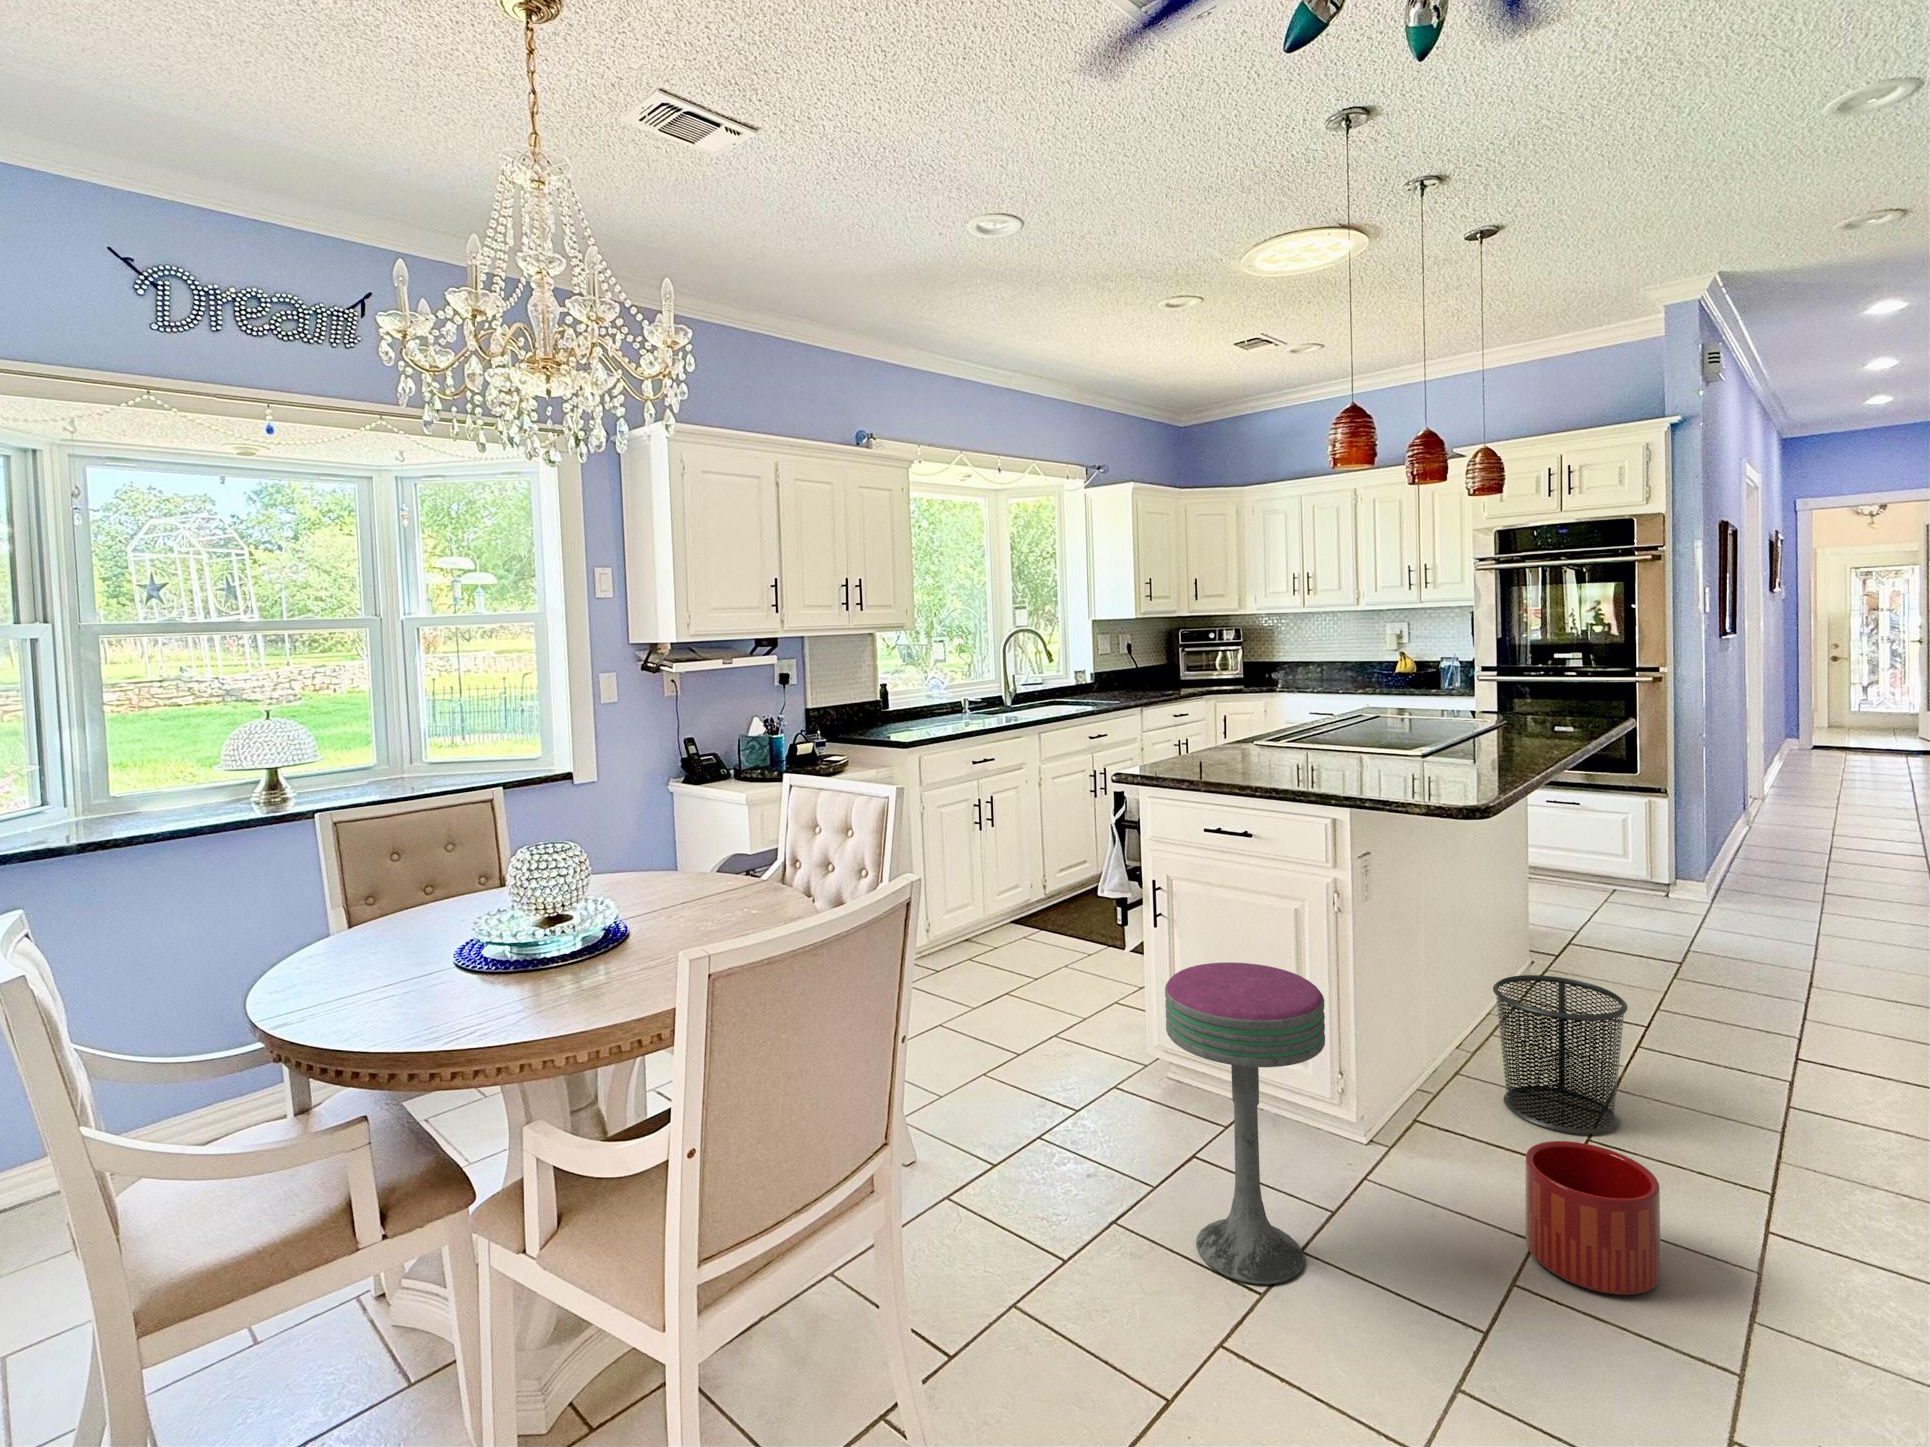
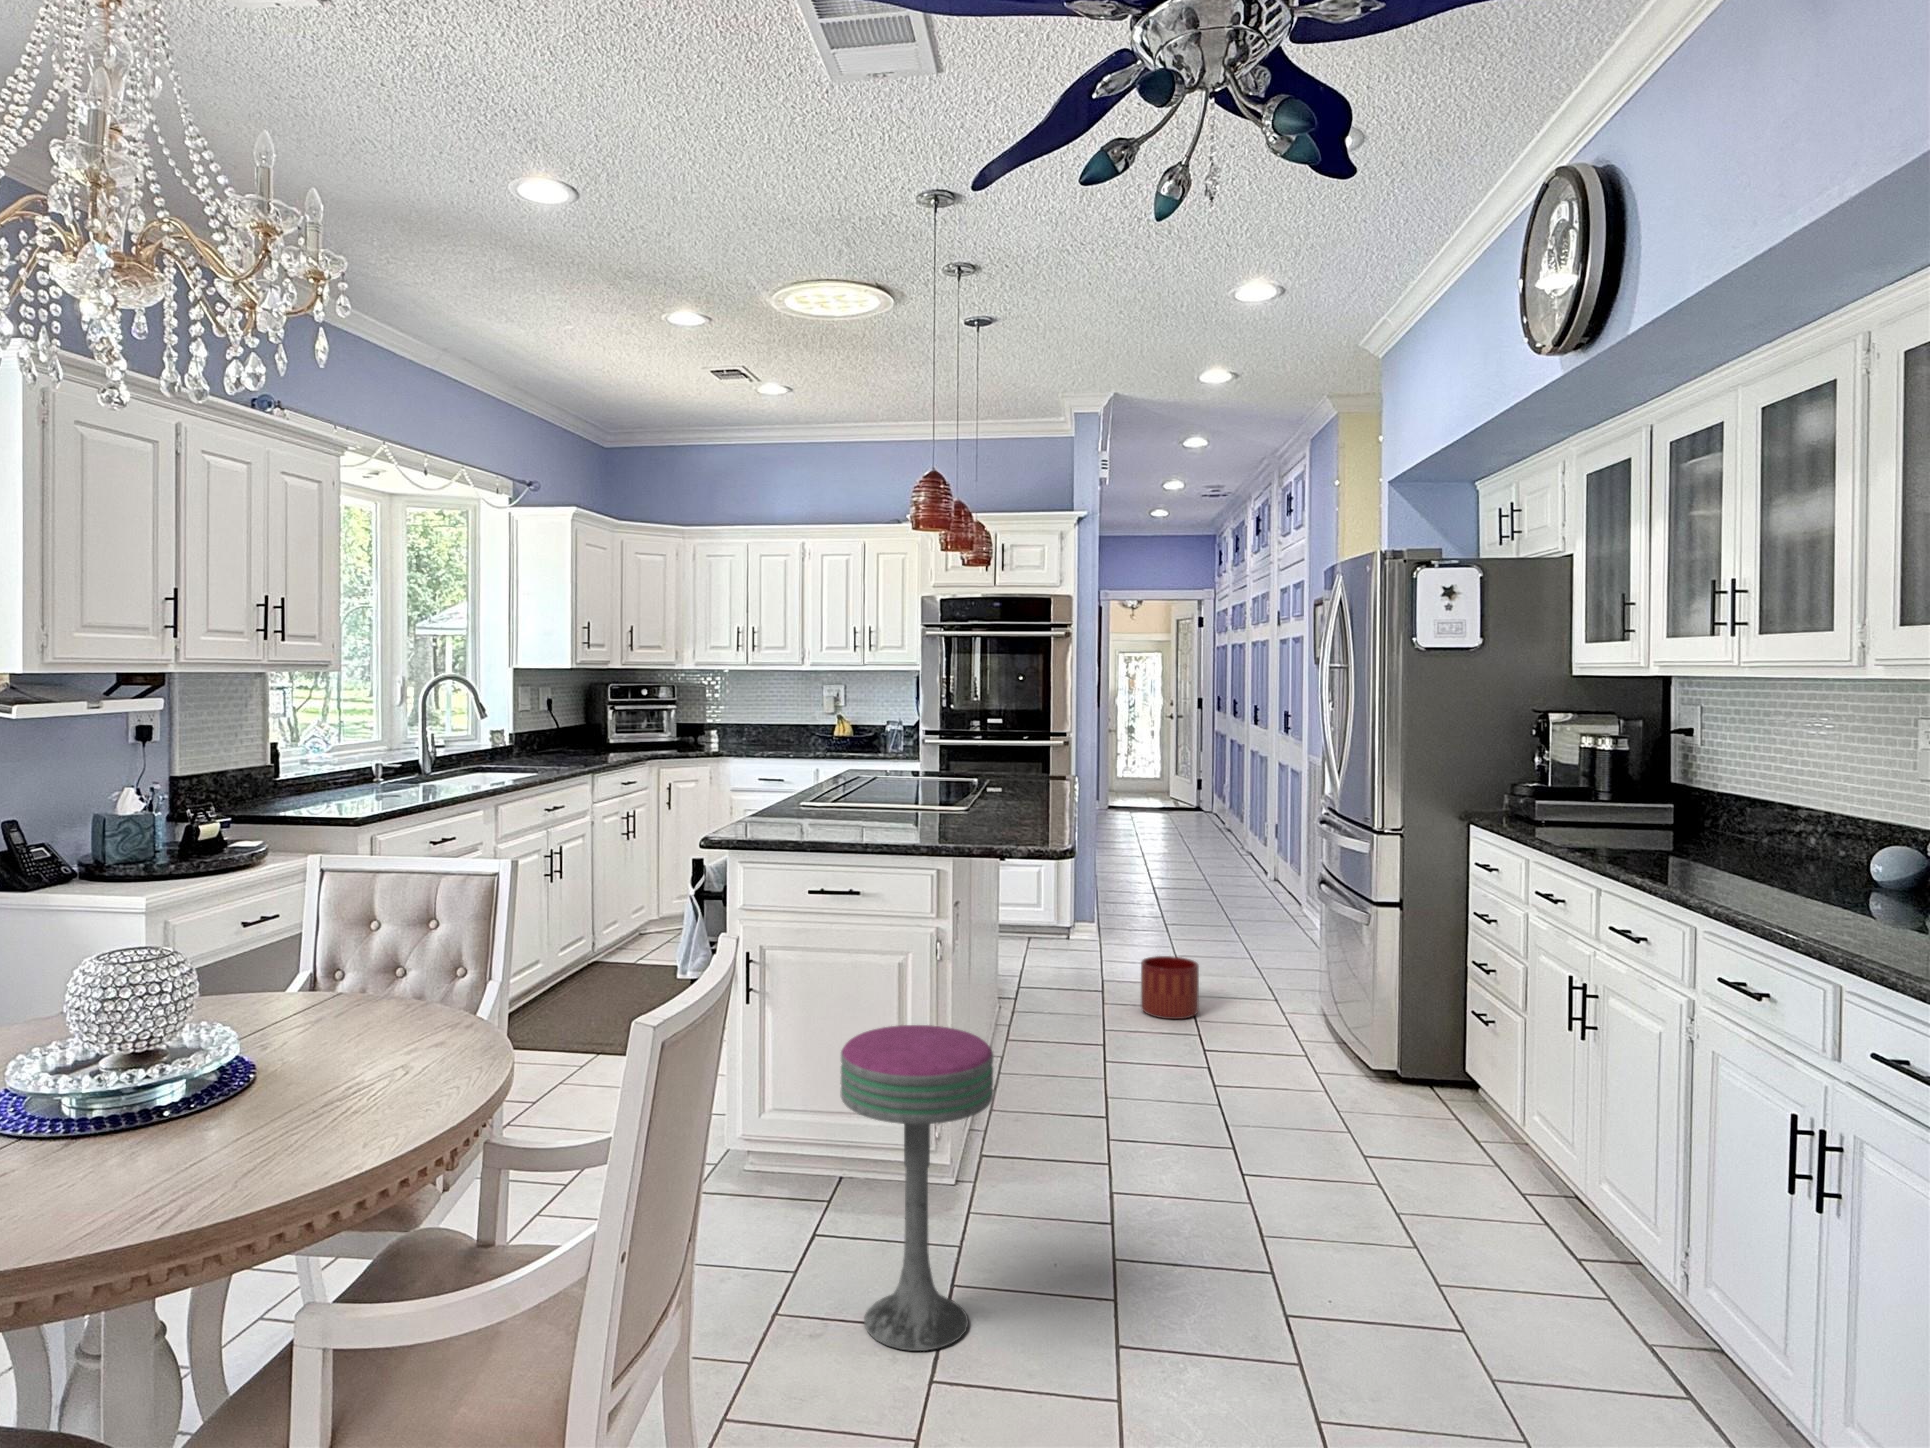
waste bin: present [1493,975,1628,1134] -> none [1034,1011,1137,1149]
planter: present [1526,1141,1660,1295] -> present [1141,956,1199,1019]

